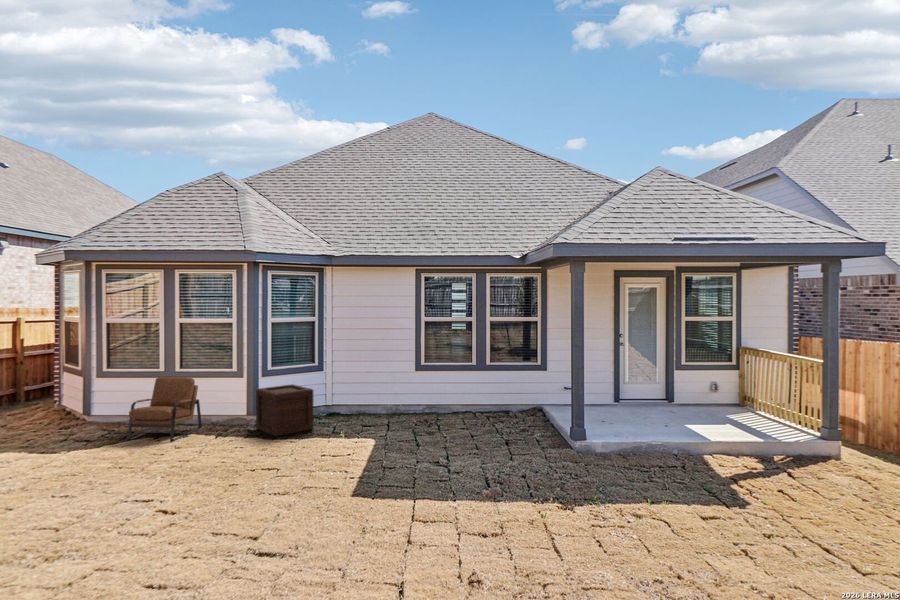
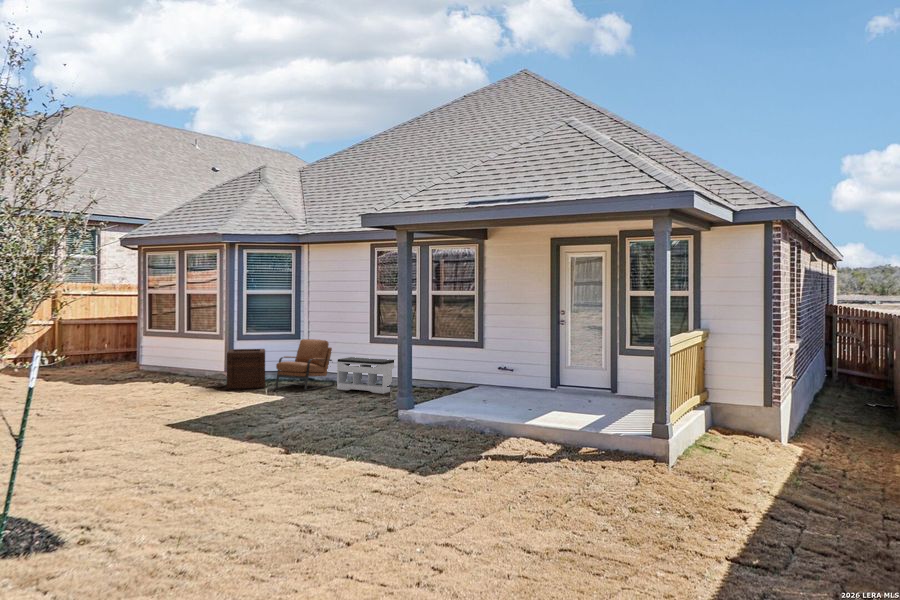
chair: present [127,377,202,441] -> present [276,339,334,390]
bench: none [392,386,450,422] -> present [337,357,394,394]

